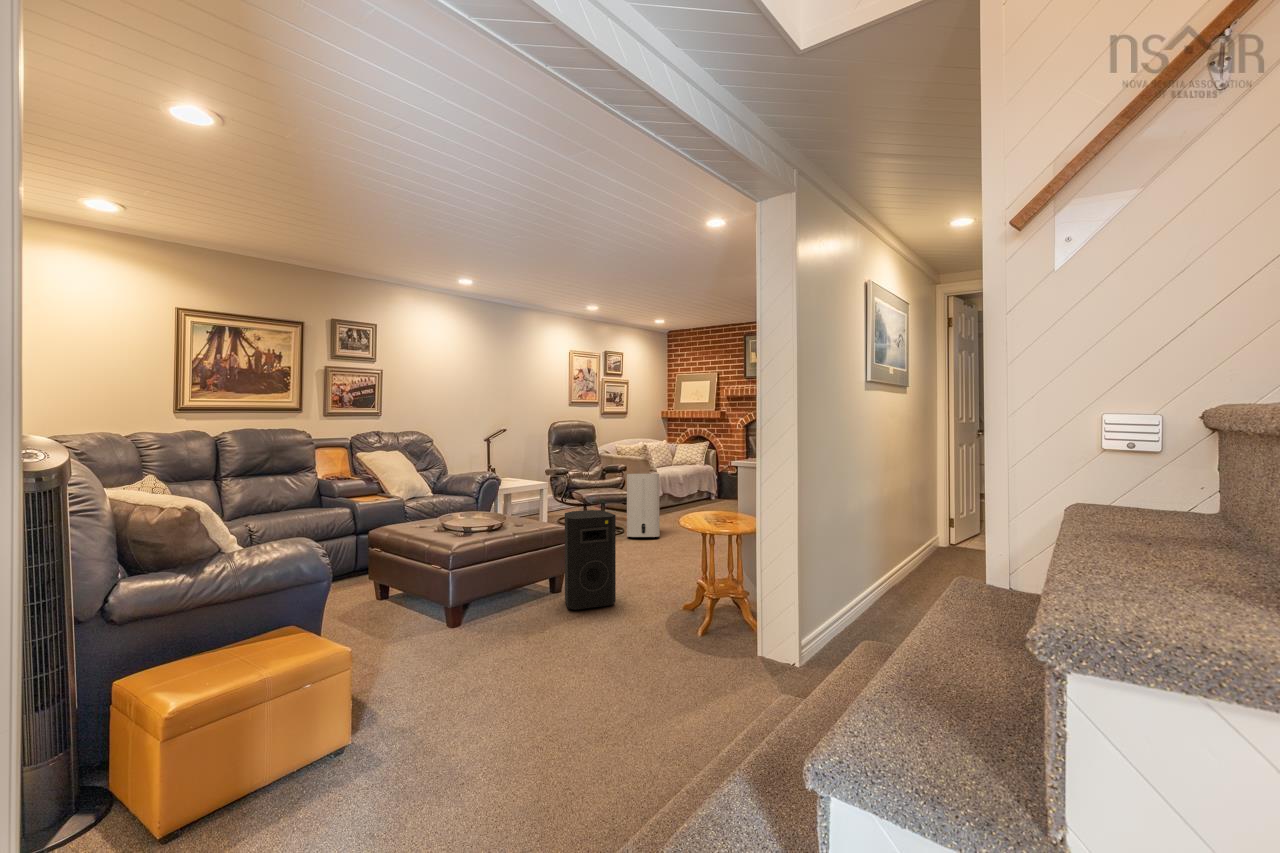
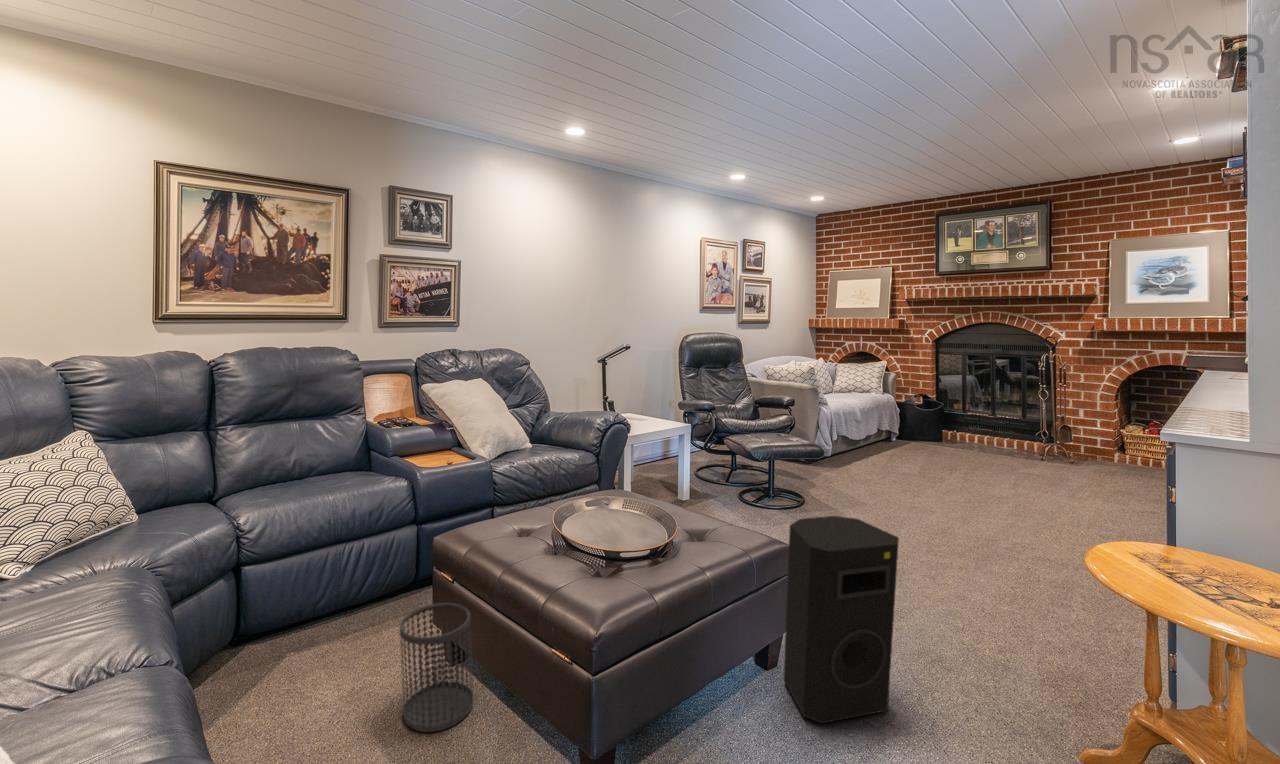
air purifier: present [627,474,660,538] -> none [807,416,859,512]
wastebasket: none [350,561,390,623] -> present [400,603,473,732]

